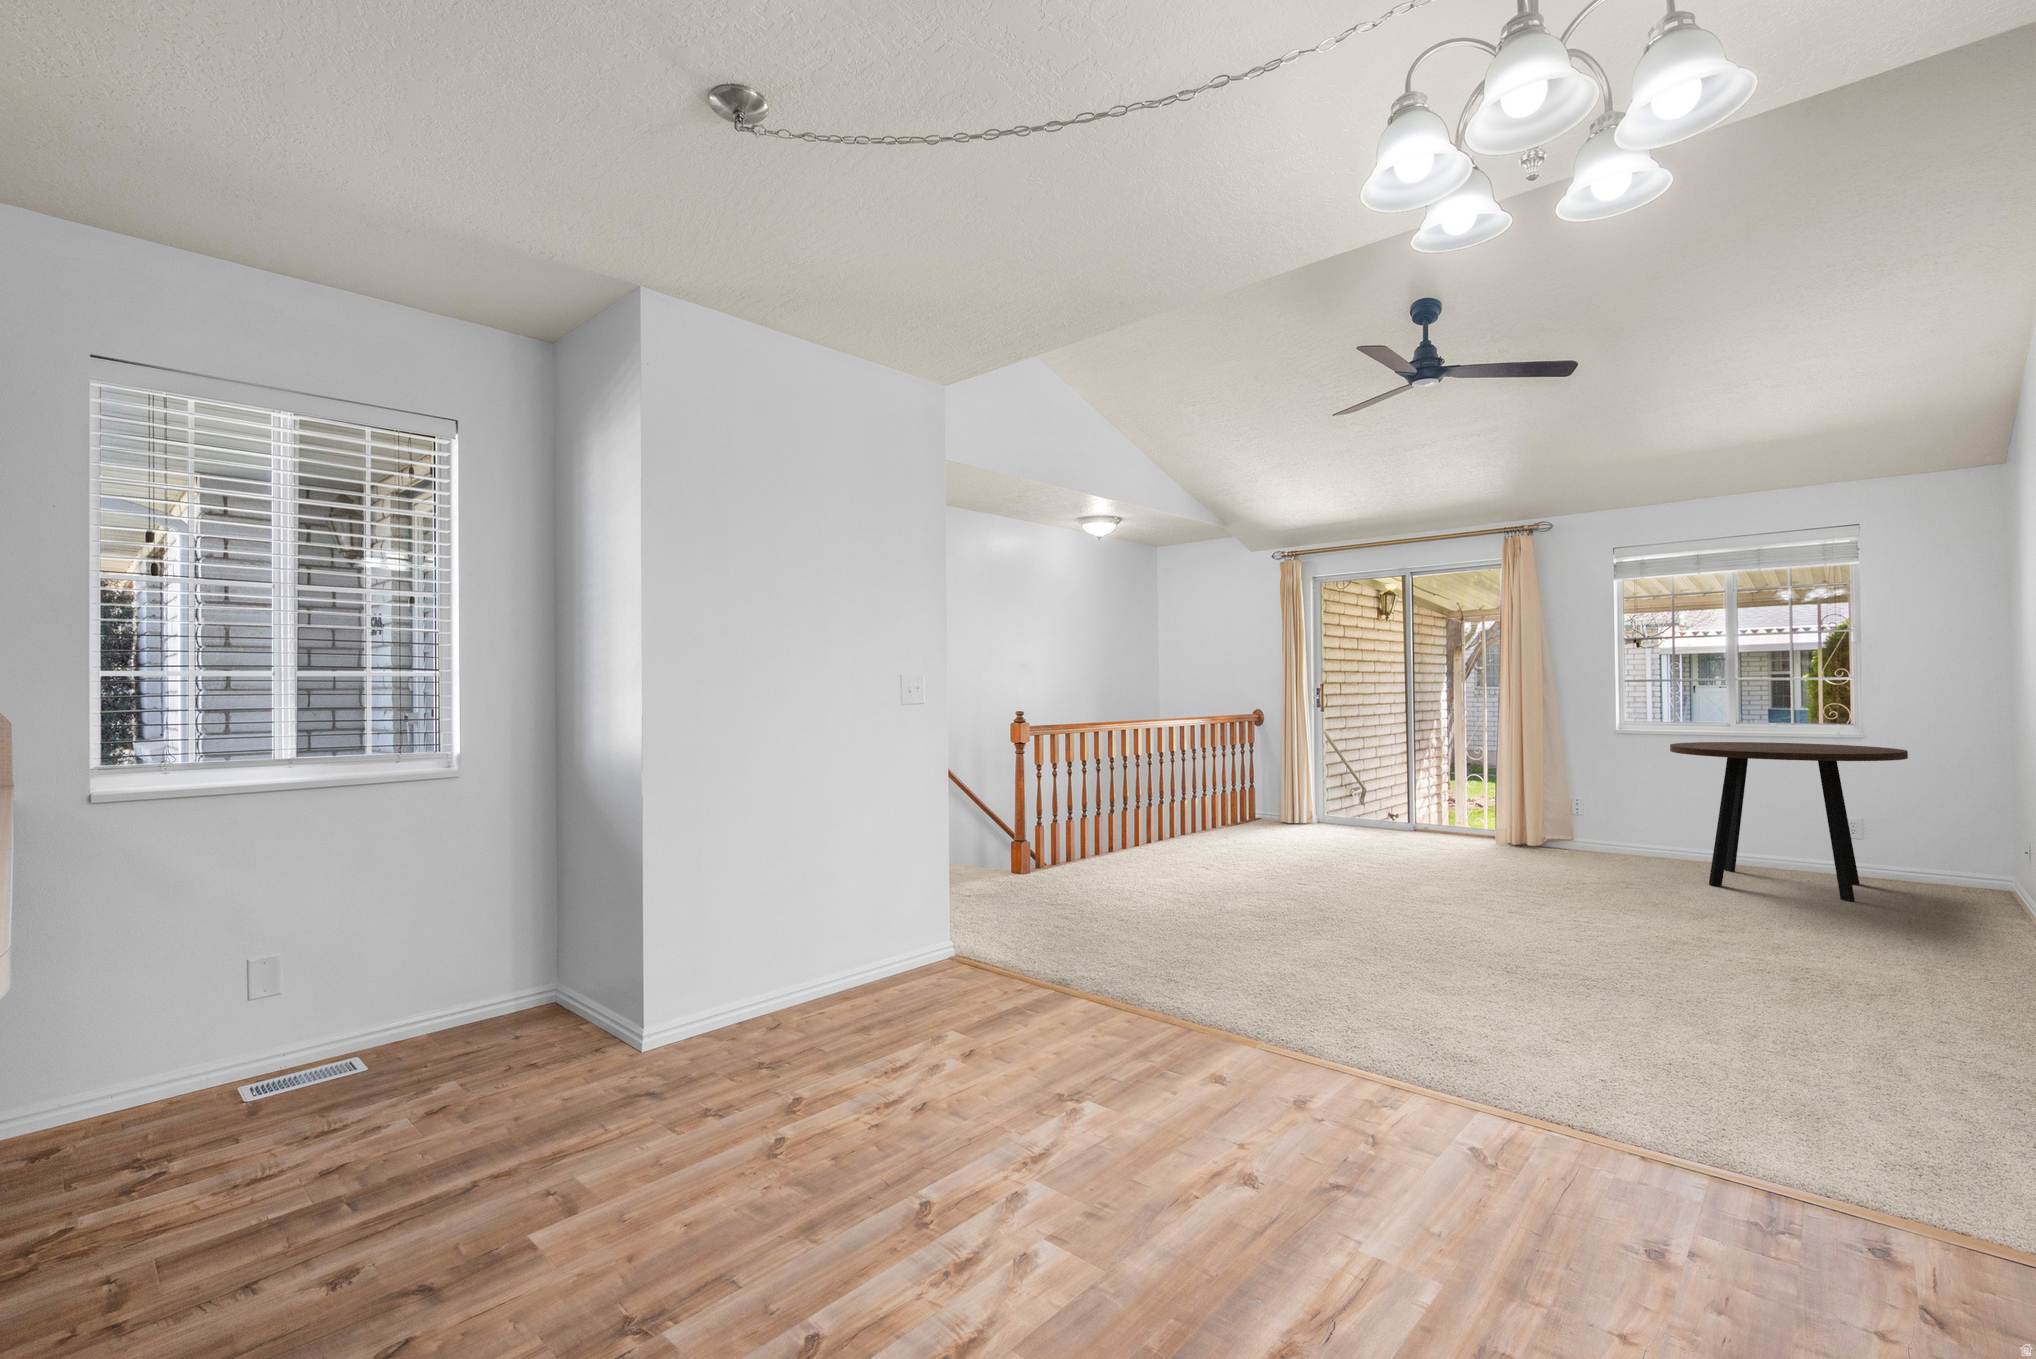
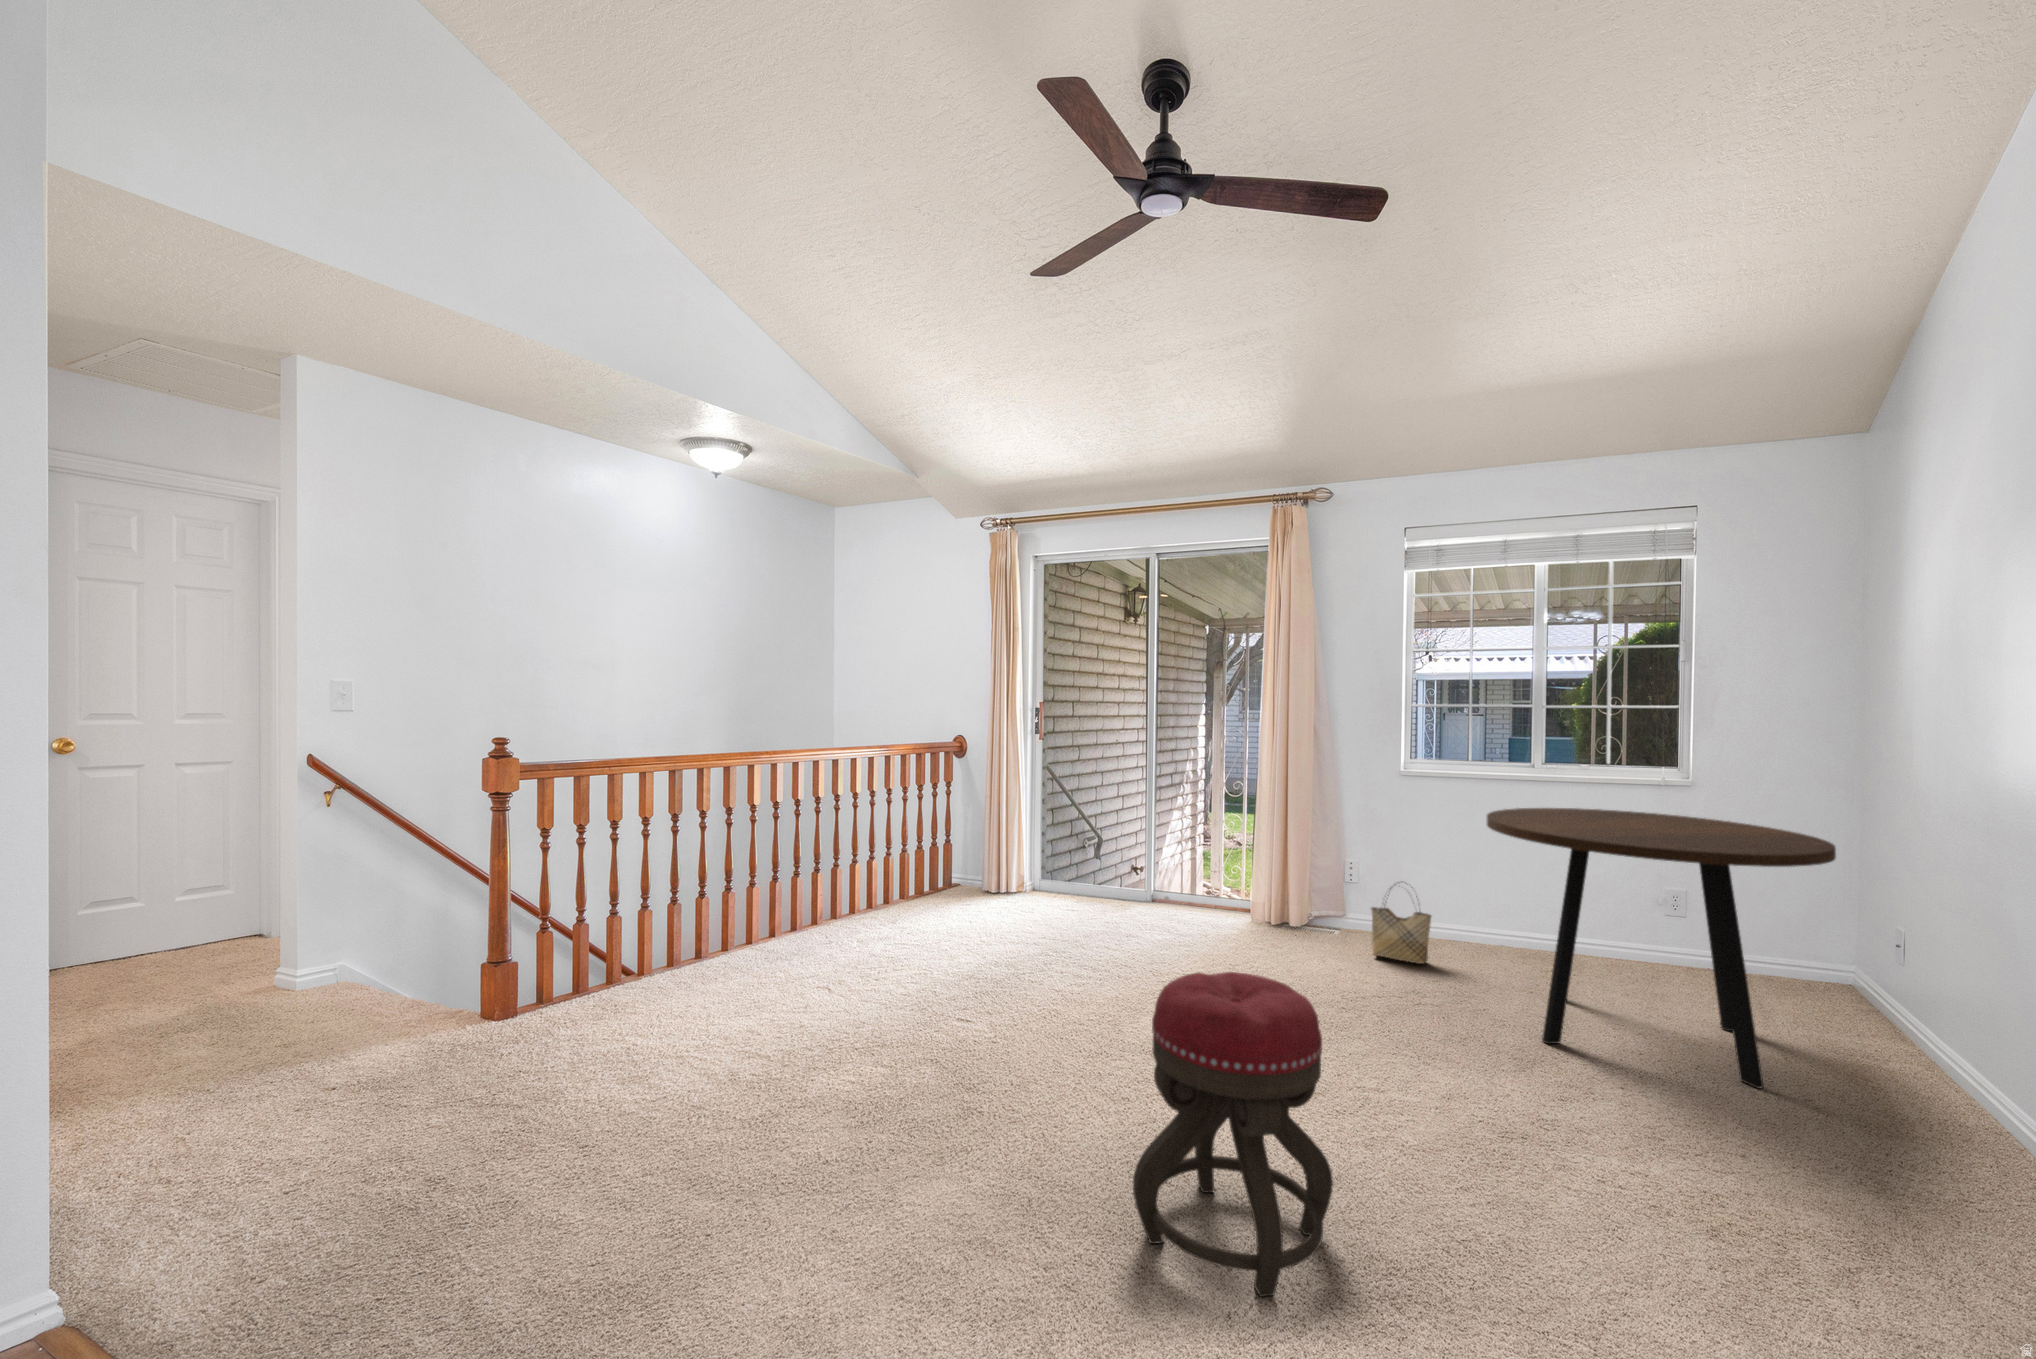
woven basket: none [1590,801,1637,857] -> present [1371,882,1431,964]
ottoman: none [1458,804,1564,939] -> present [1133,972,1333,1297]

